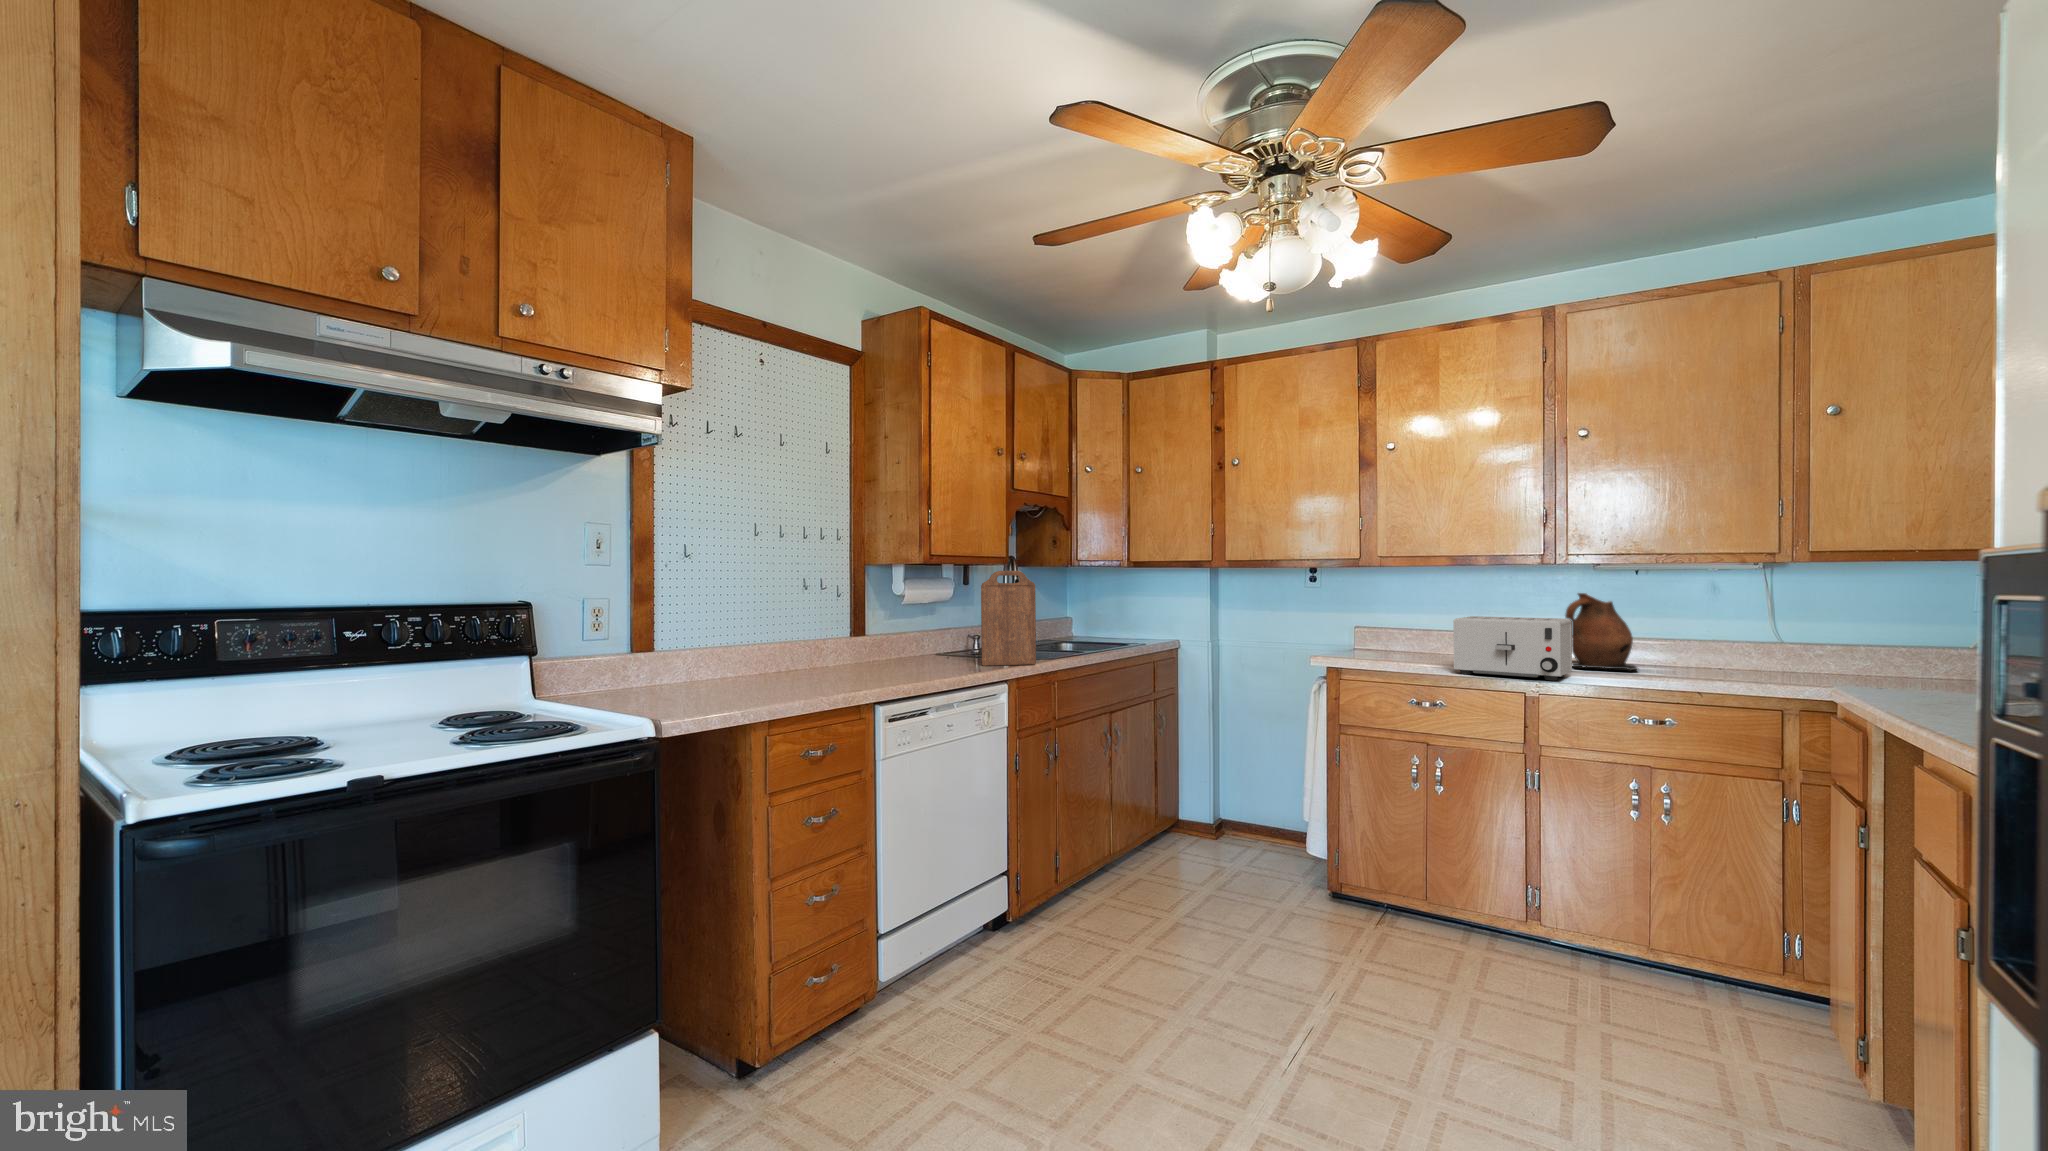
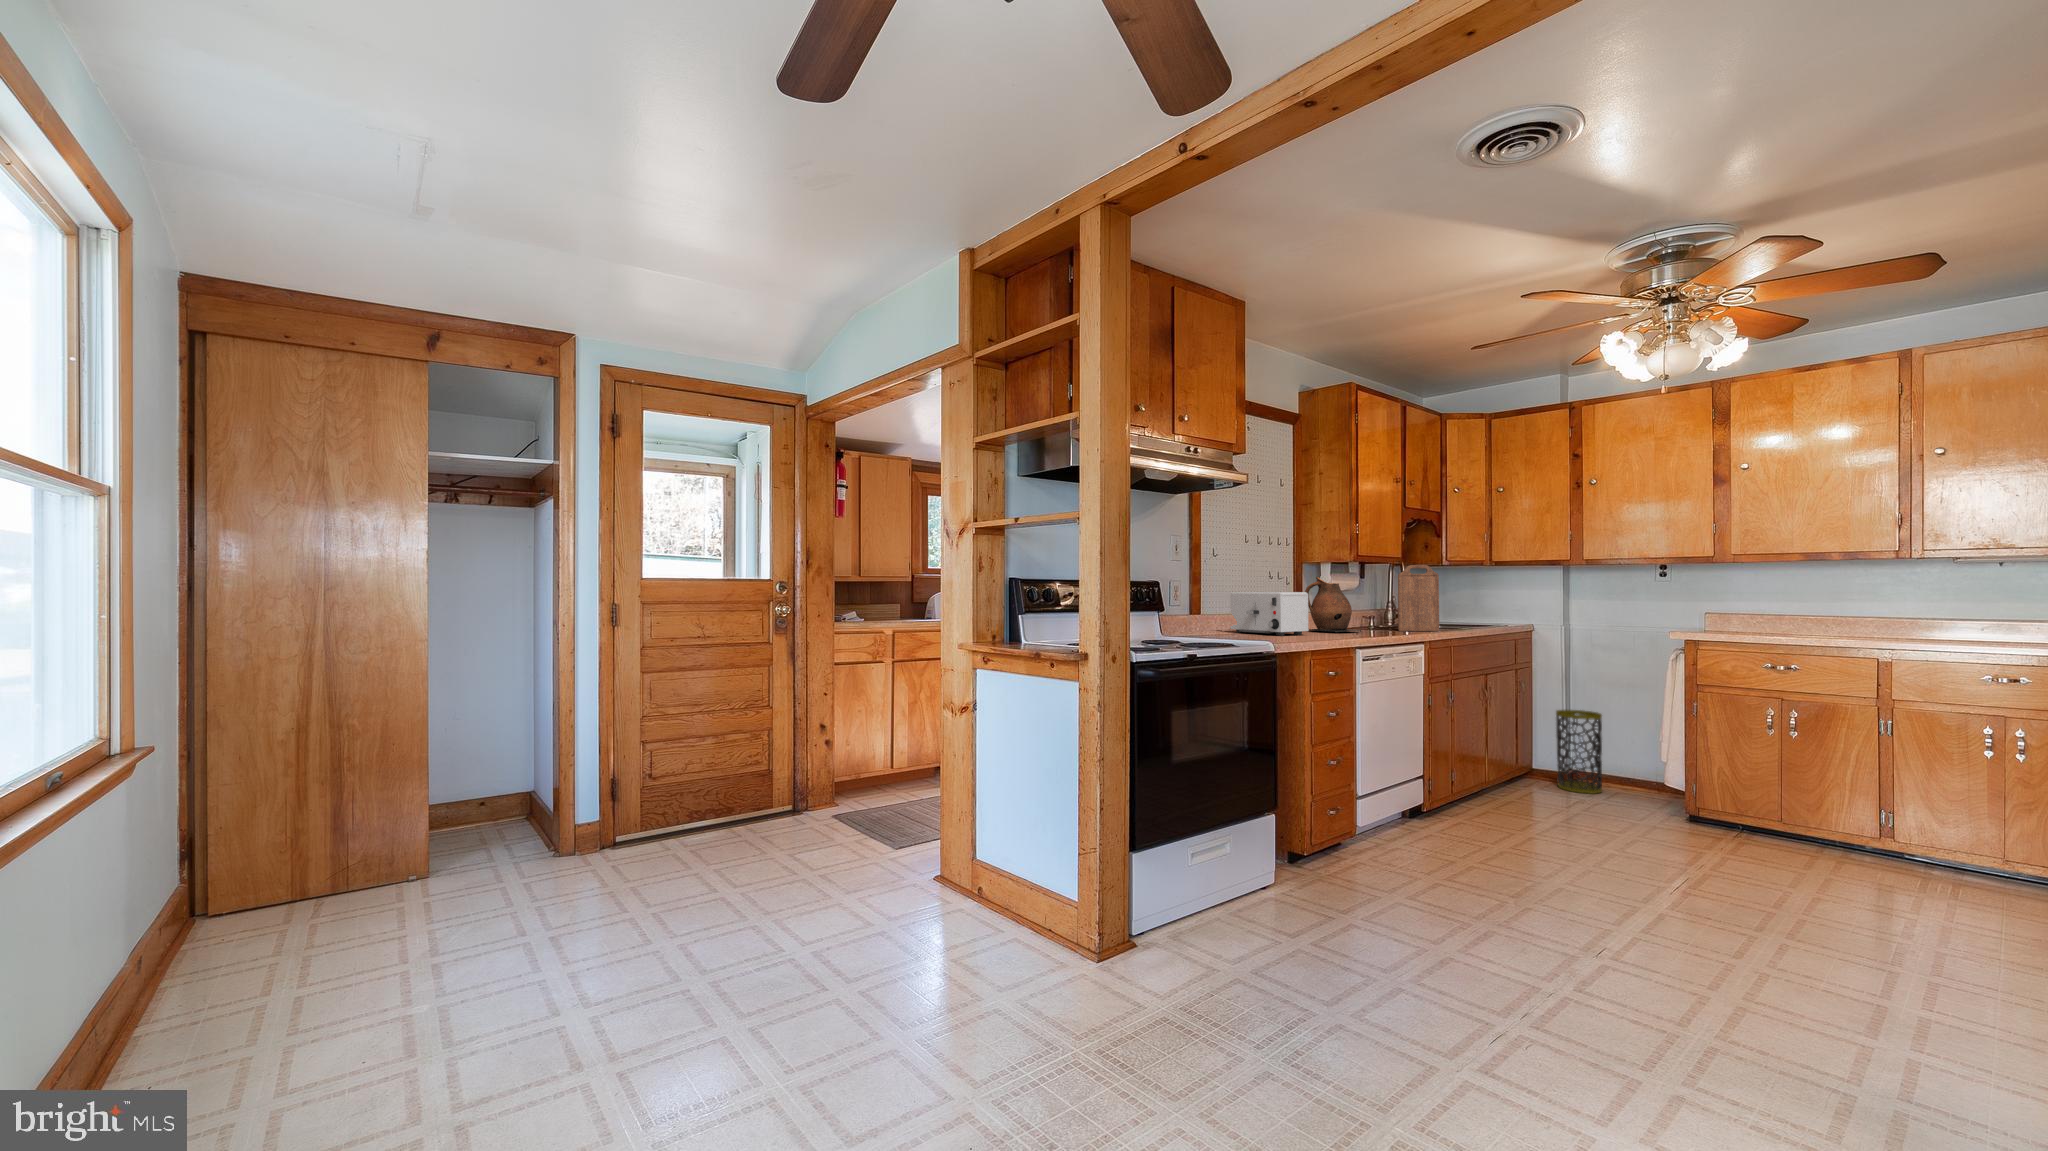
ceramic pitcher: present [1565,593,1638,670] -> present [1305,577,1361,632]
toaster: present [1453,616,1572,680] -> present [1230,592,1308,636]
trash can: none [1198,747,1246,855] -> present [1556,710,1602,794]

